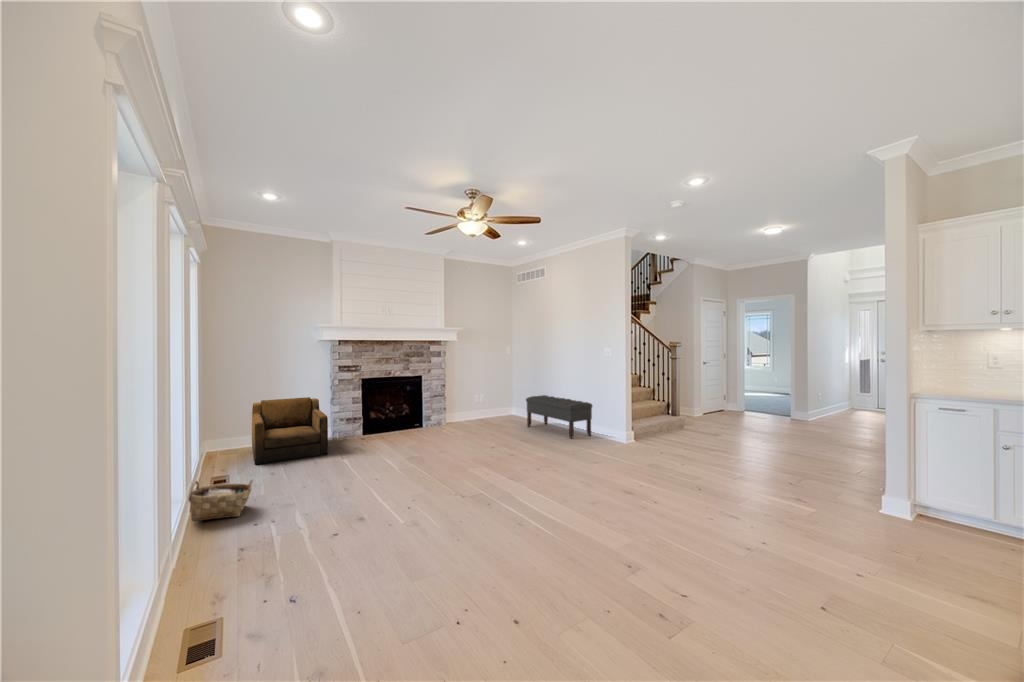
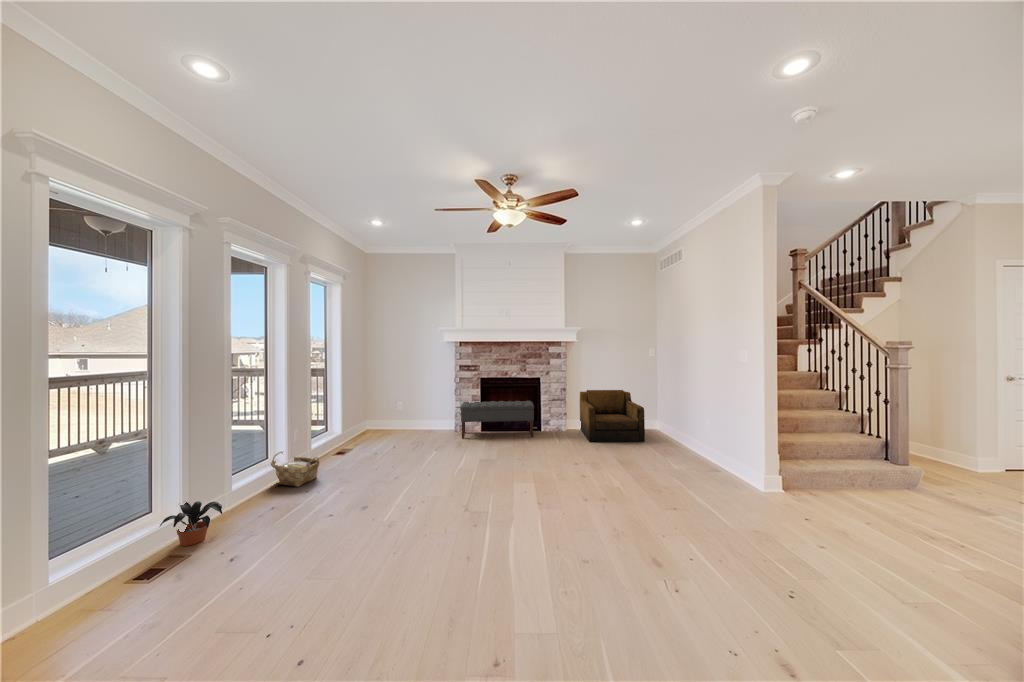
bench: present [526,395,592,439] -> present [460,401,534,438]
armchair: present [252,397,328,464] -> present [580,390,645,442]
potted plant: none [175,533,252,591] -> present [160,501,222,546]

